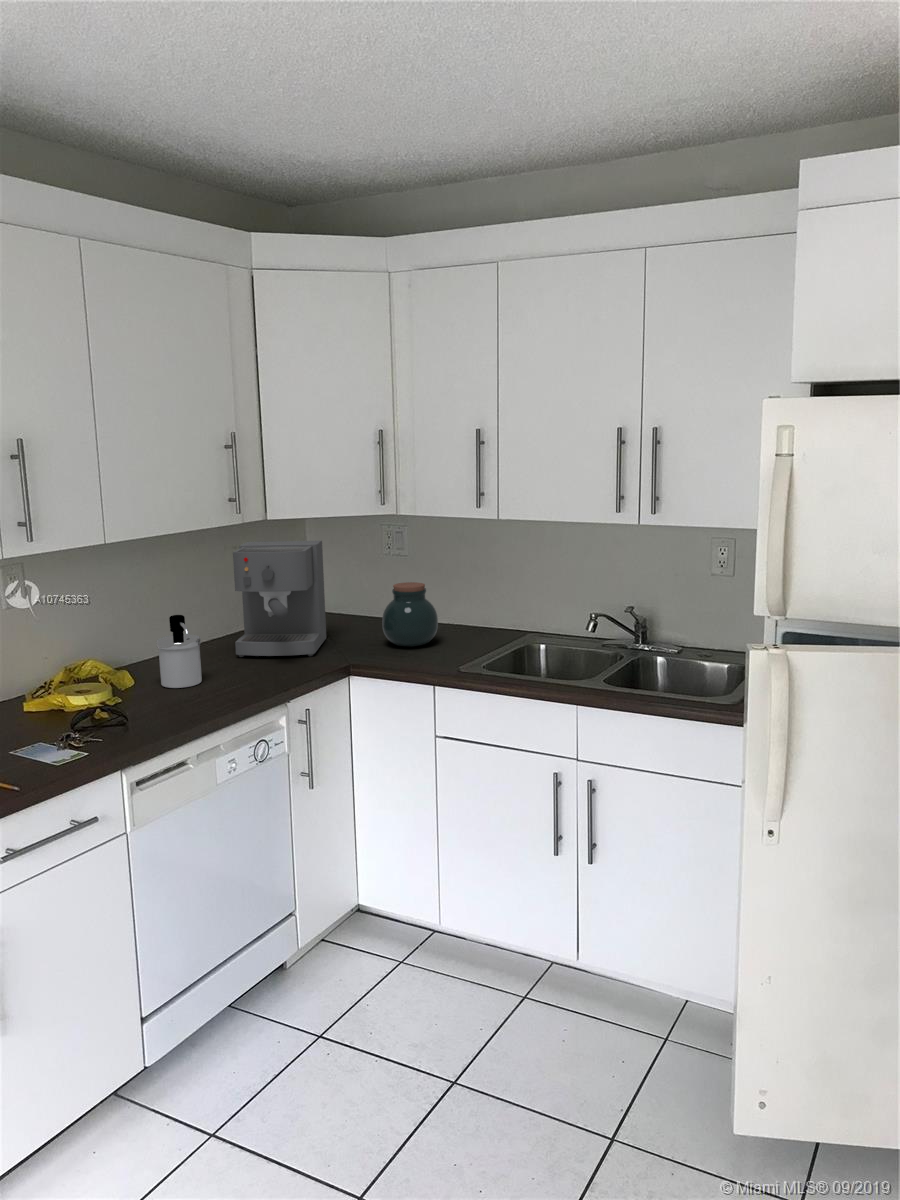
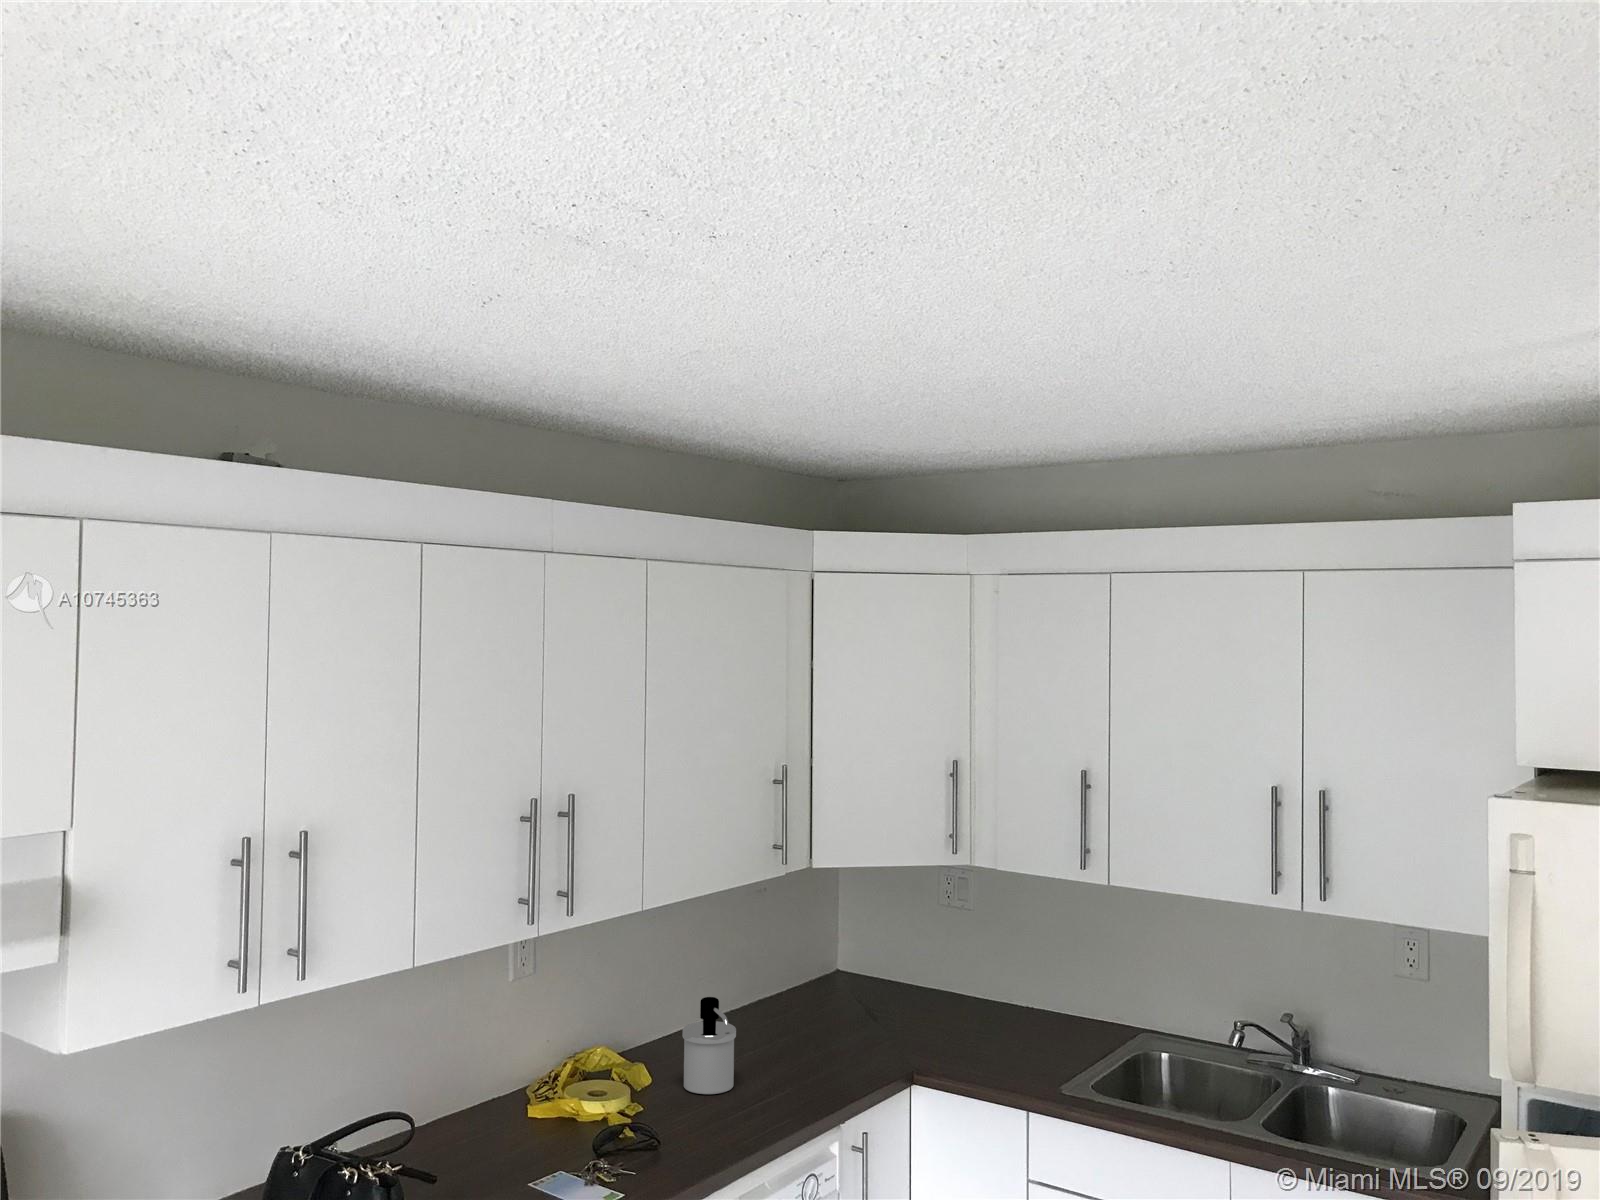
coffee maker: present [233,541,326,657] -> none [766,893,876,1054]
jar: present [382,582,438,647] -> none [953,958,1025,1046]

